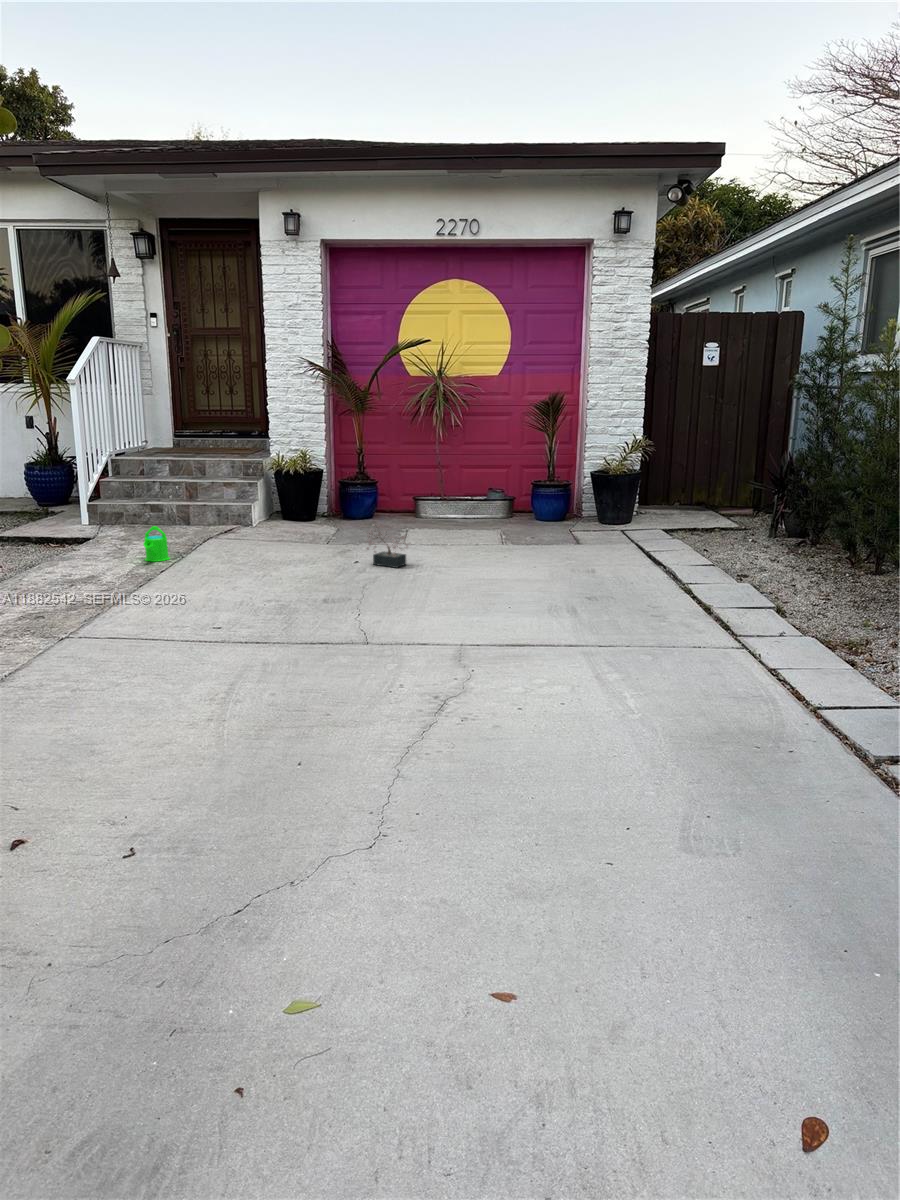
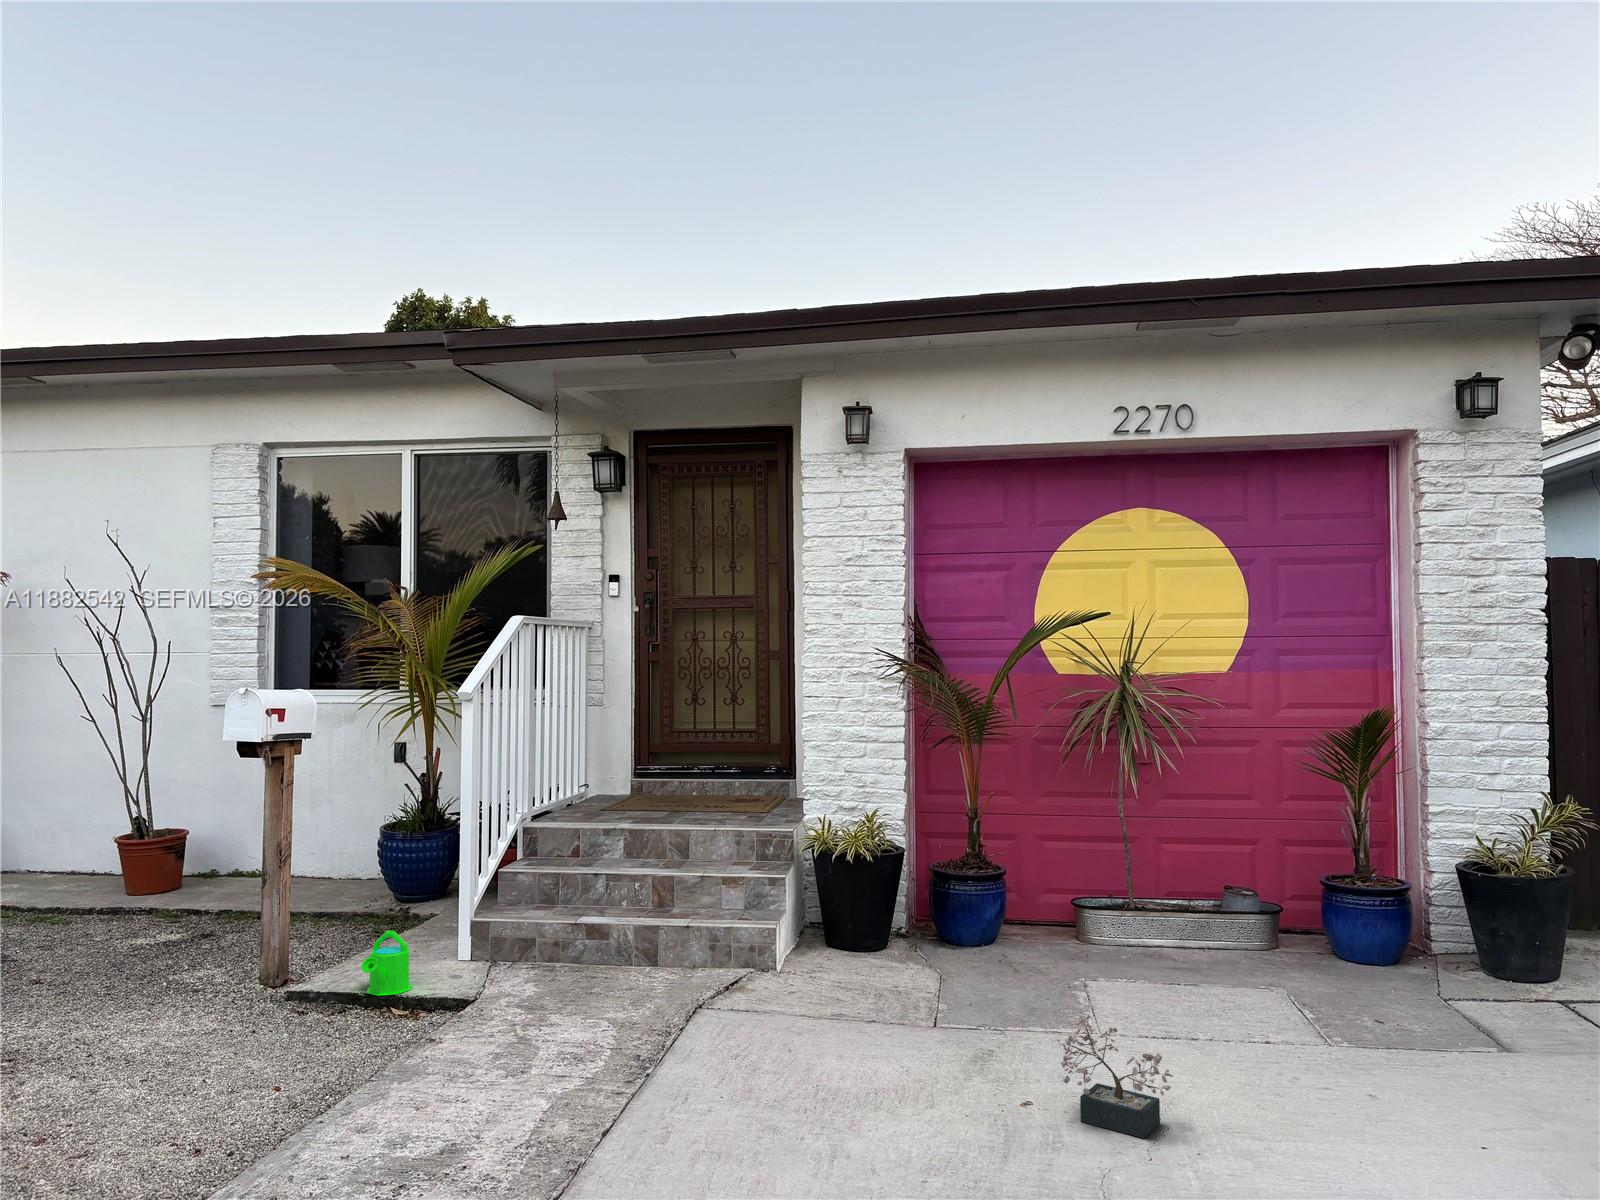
watering can: present [143,526,170,562] -> present [362,931,412,996]

